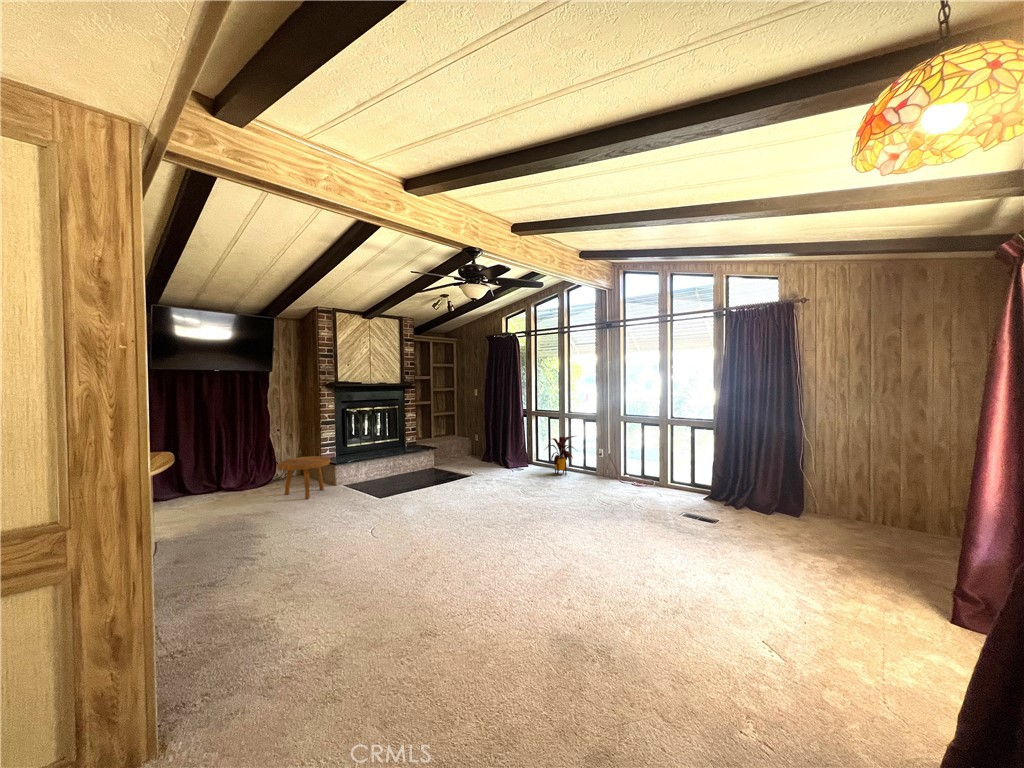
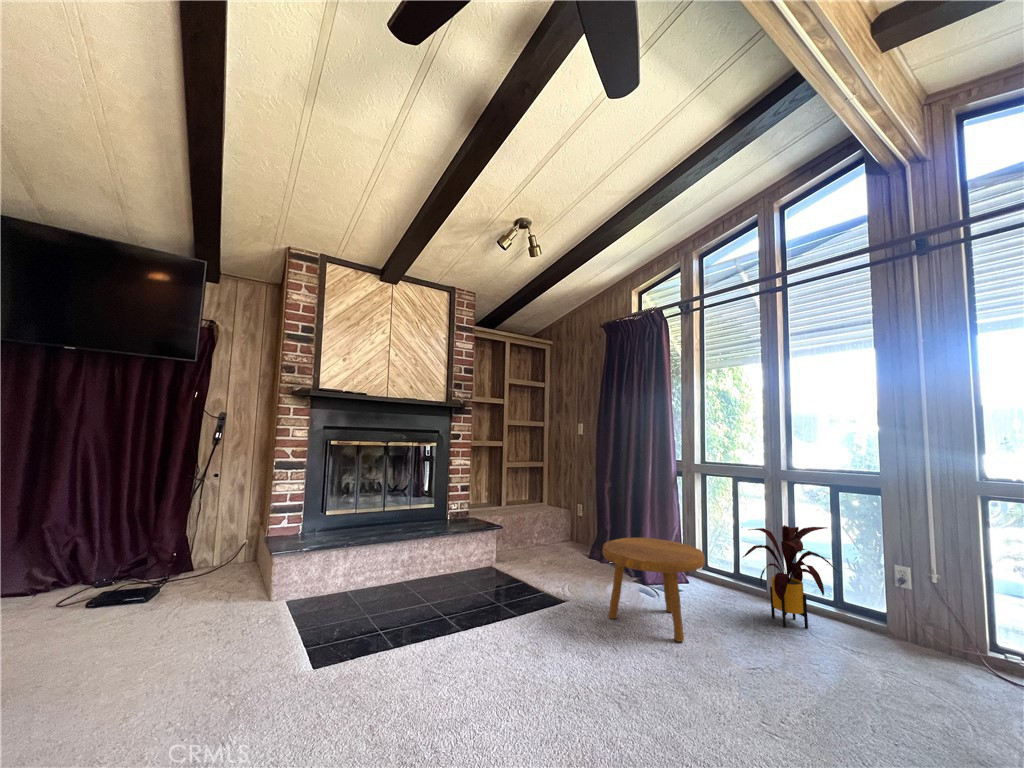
footstool: present [278,456,330,499] -> present [603,538,705,642]

